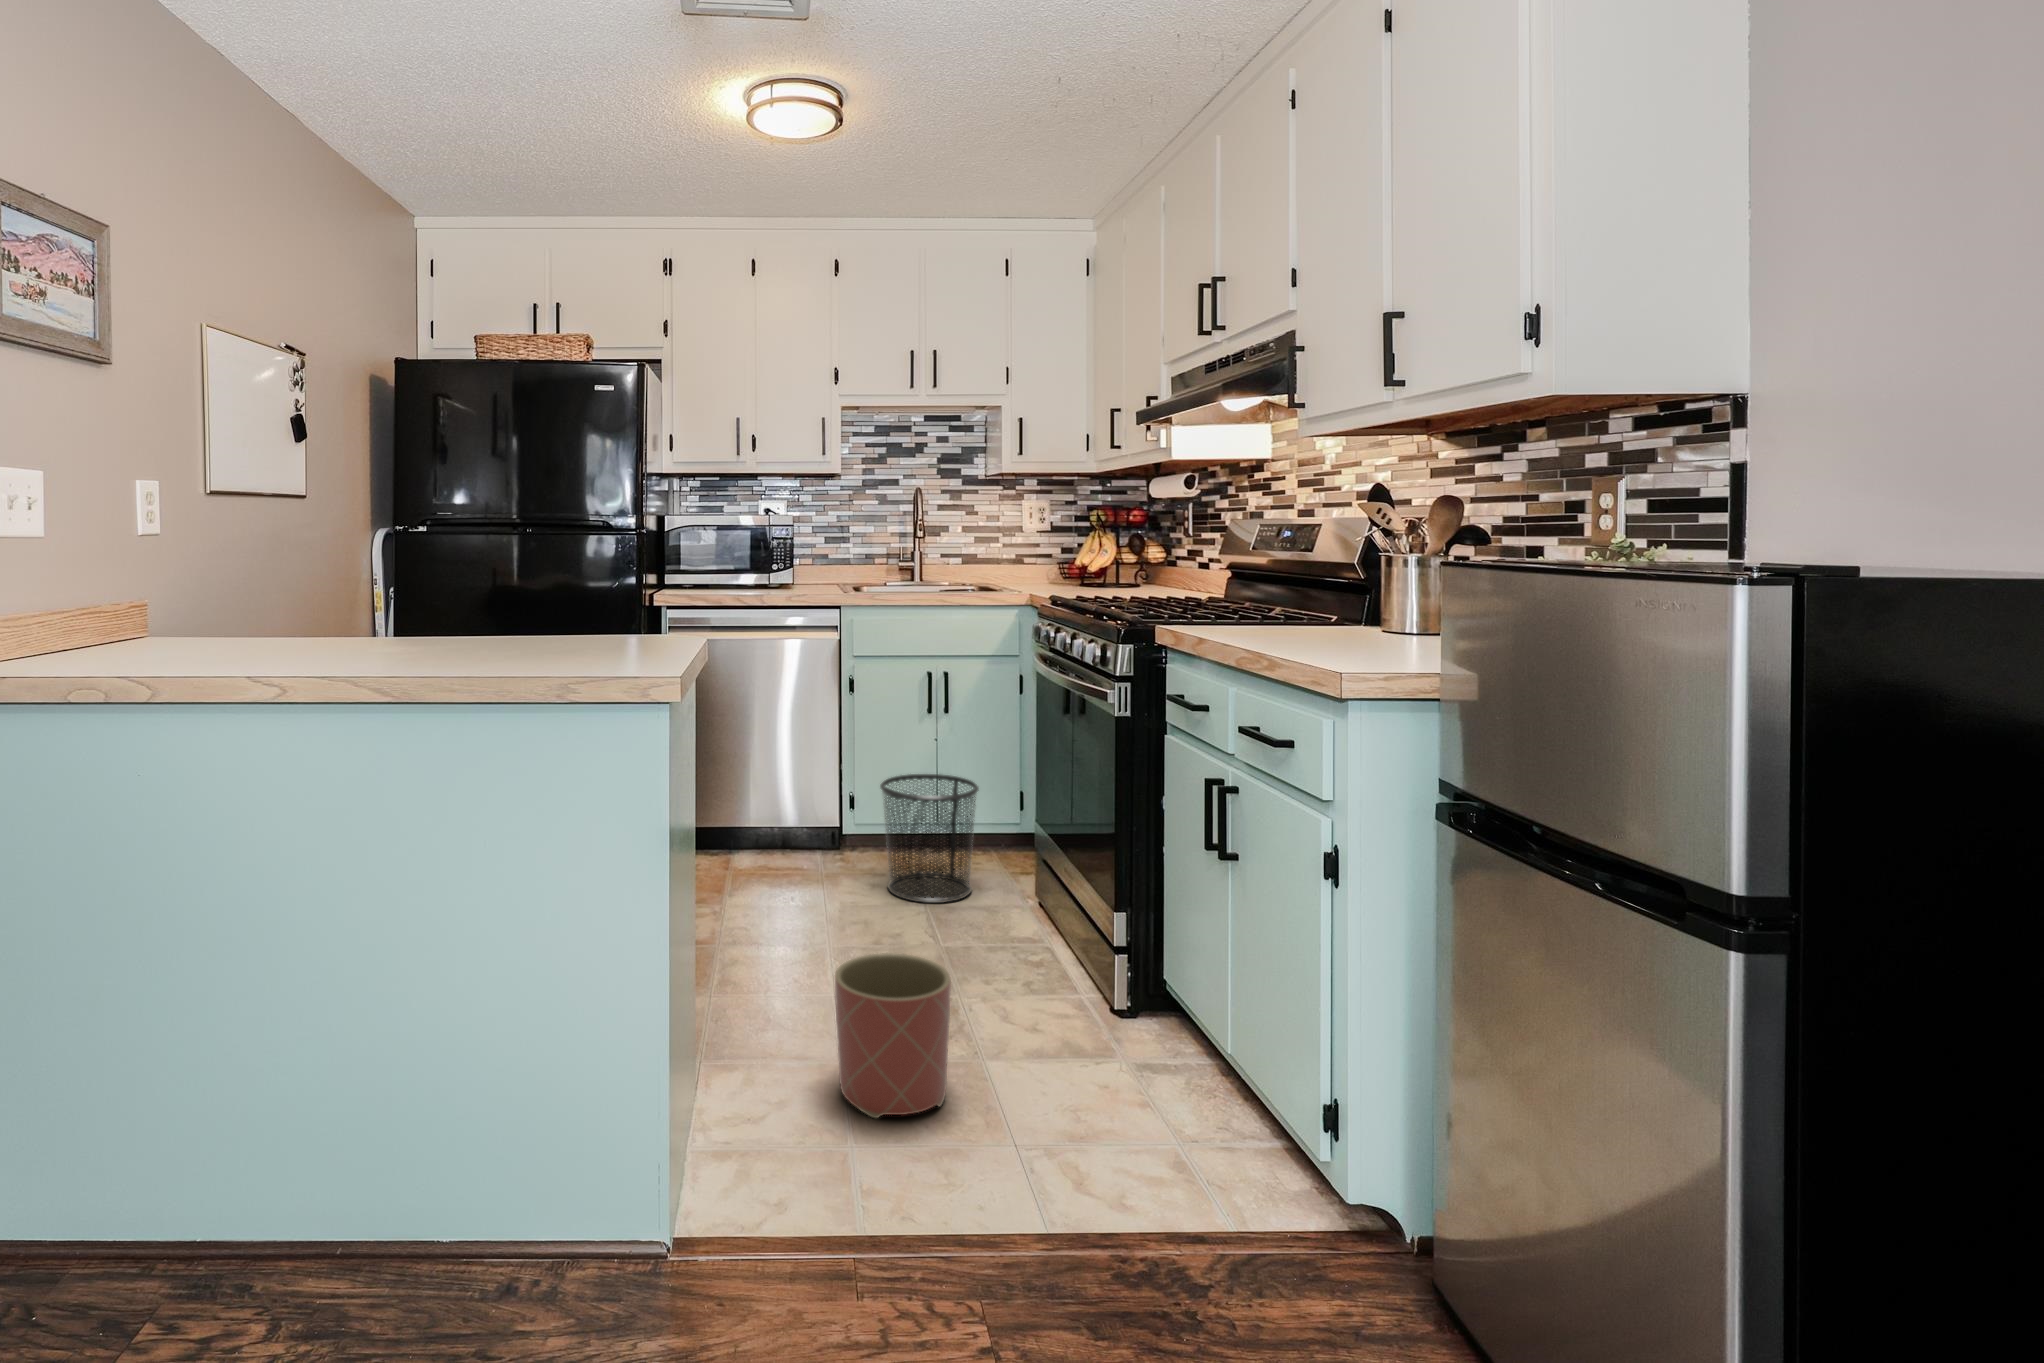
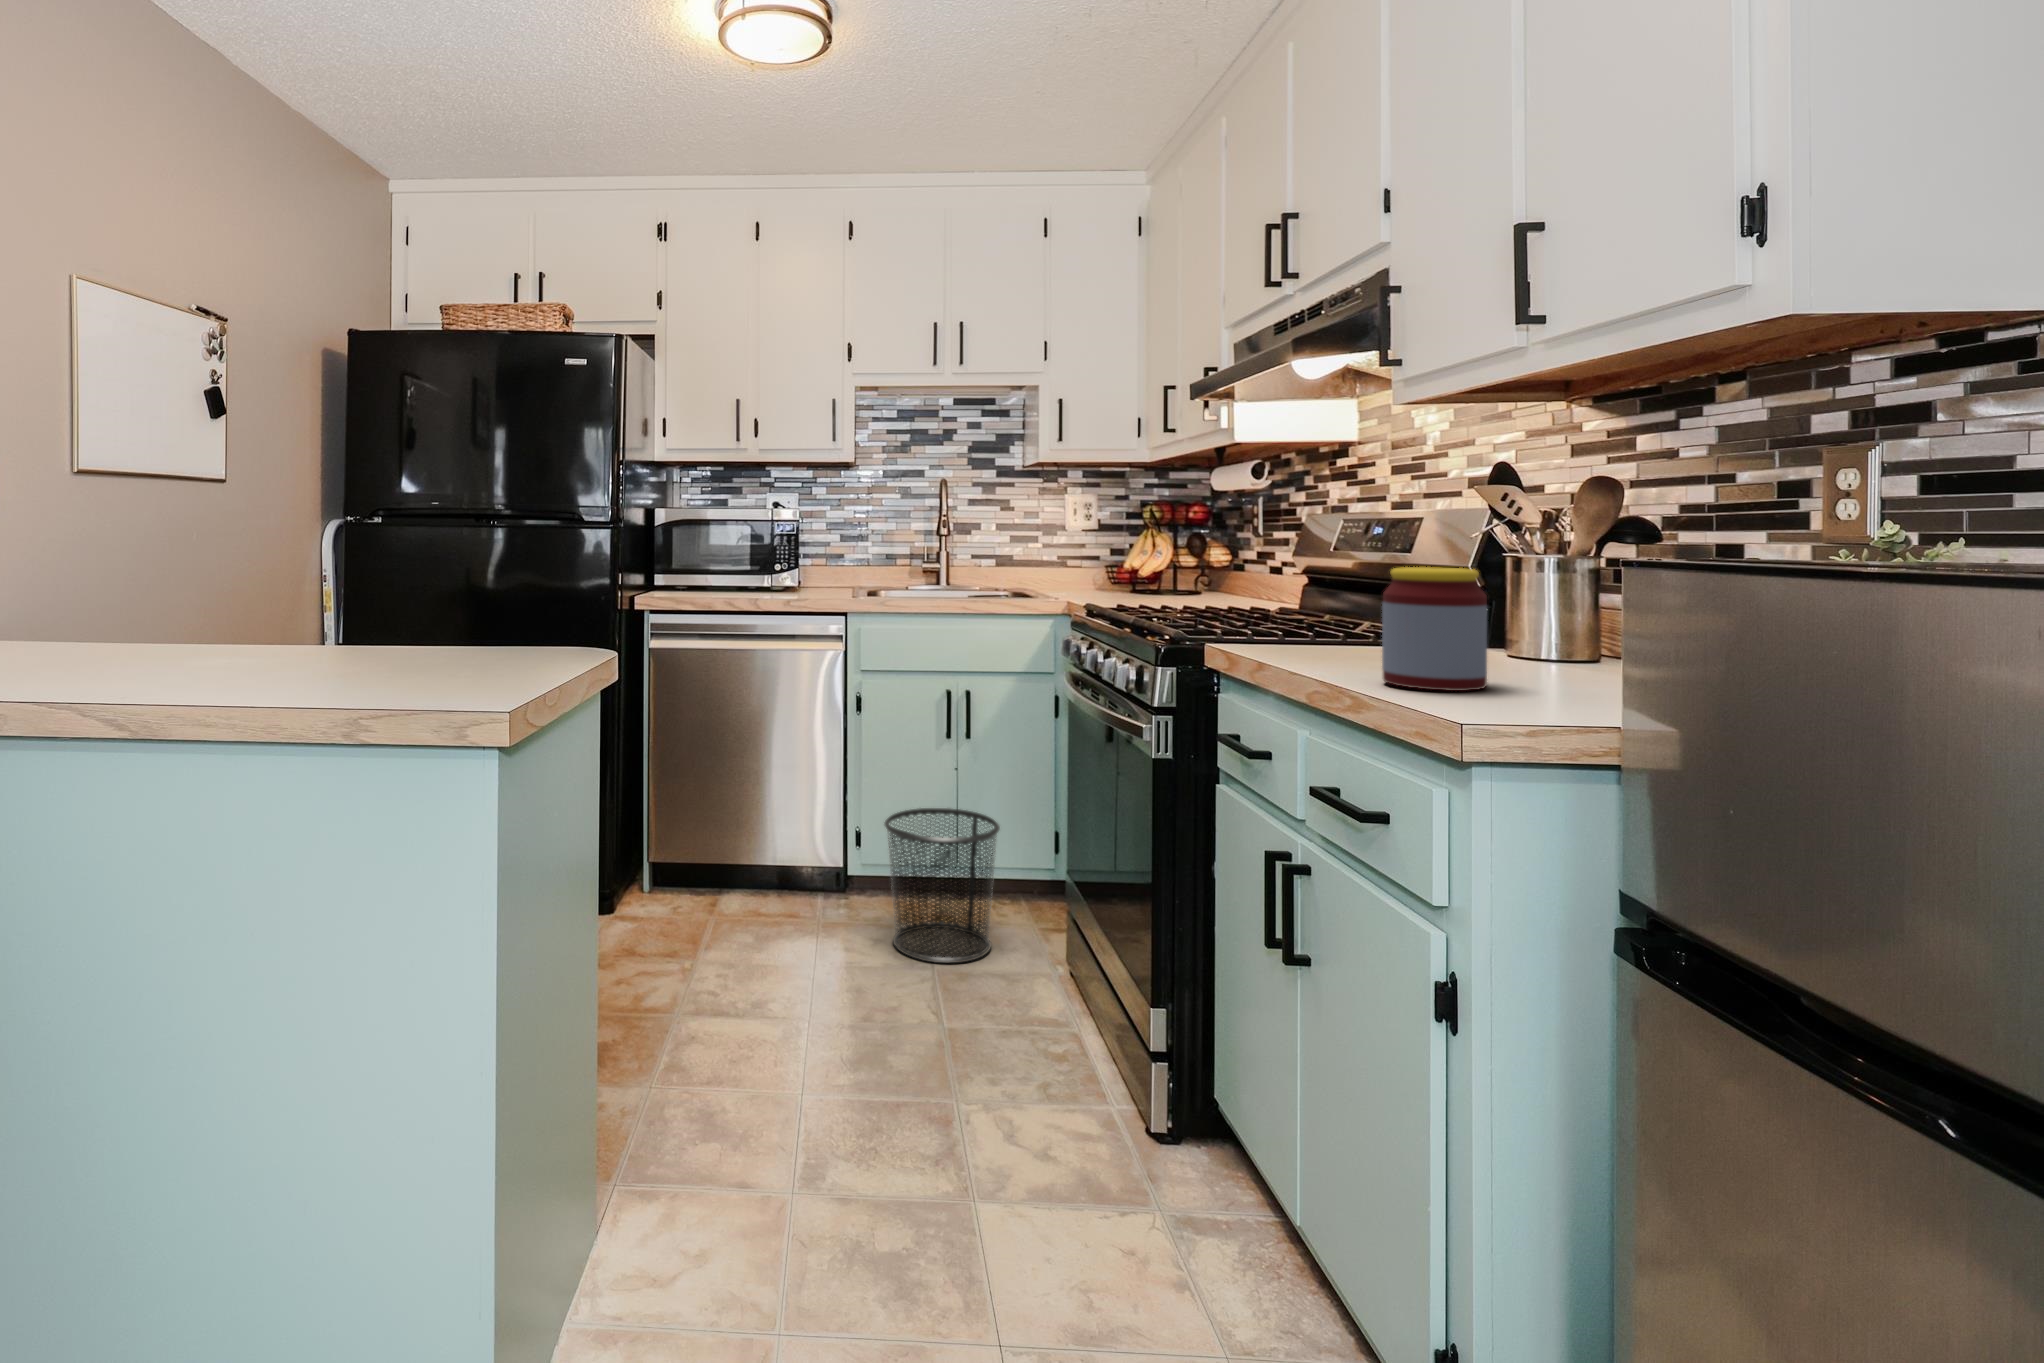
jar: none [1289,565,1361,652] -> present [1382,567,1487,691]
planter: present [835,953,951,1119] -> none [770,1061,921,1293]

